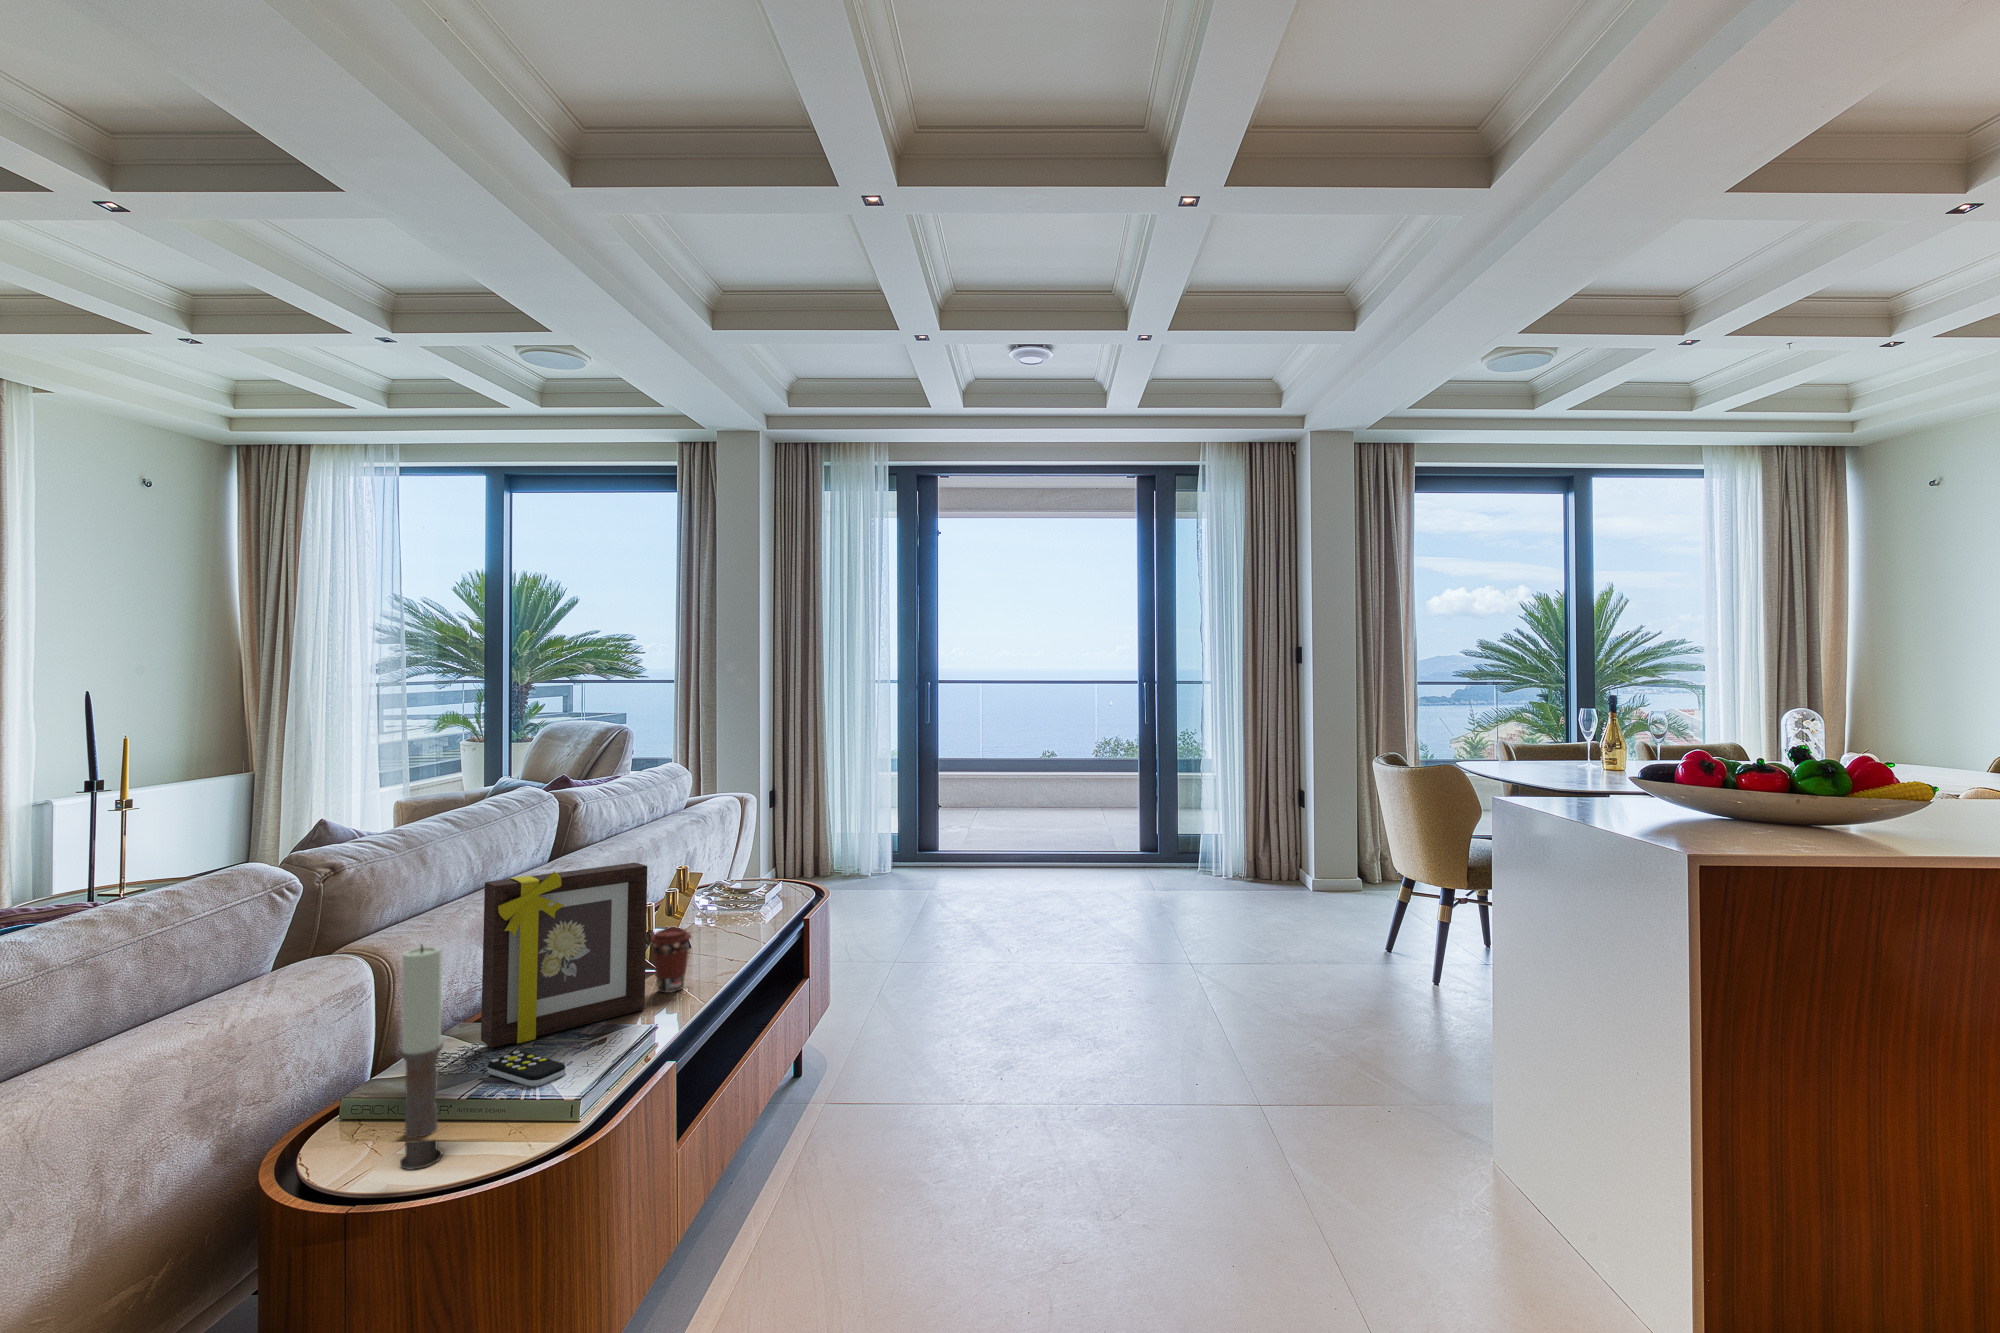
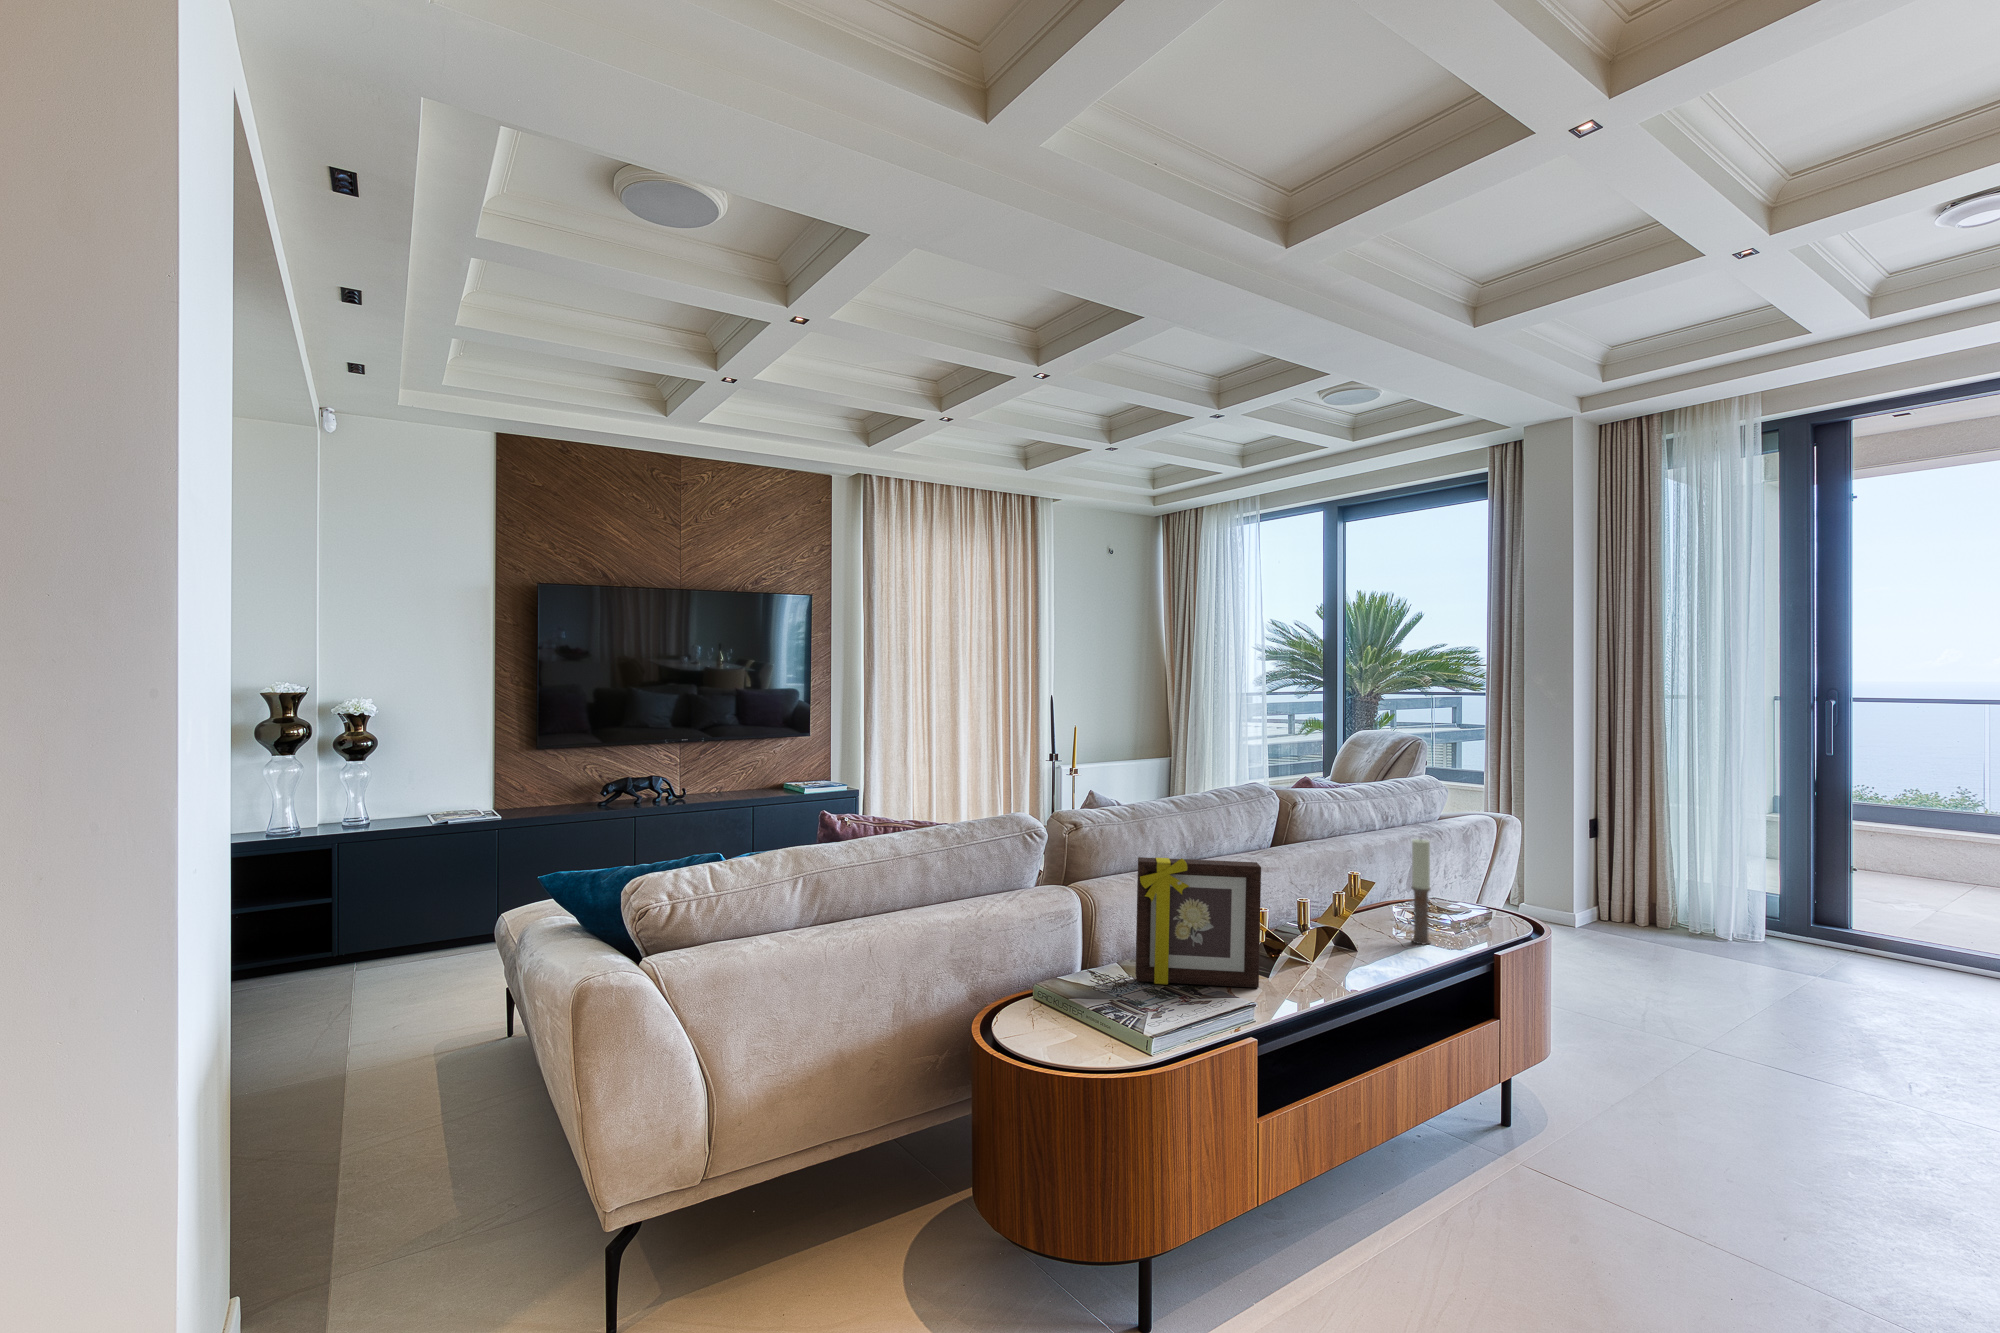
coffee cup: present [650,928,691,993] -> none [1278,925,1315,982]
candle: present [400,945,444,1169] -> present [1411,839,1431,944]
remote control: present [488,1051,565,1087] -> none [1116,987,1158,1016]

